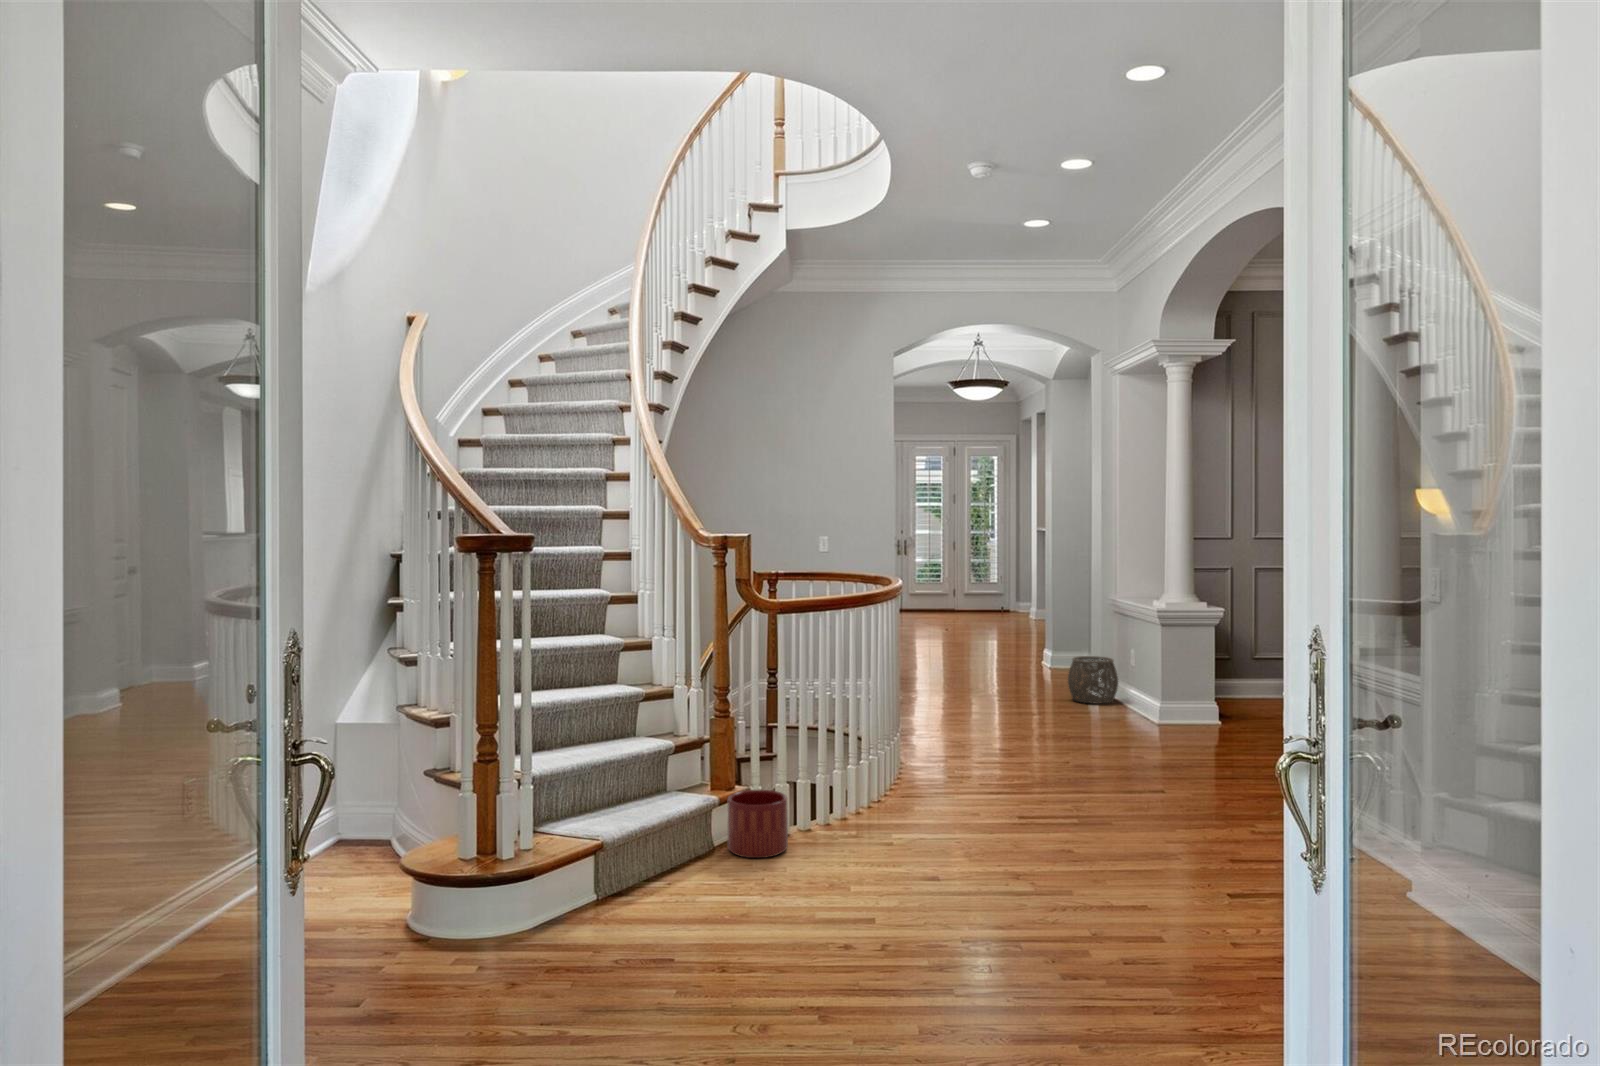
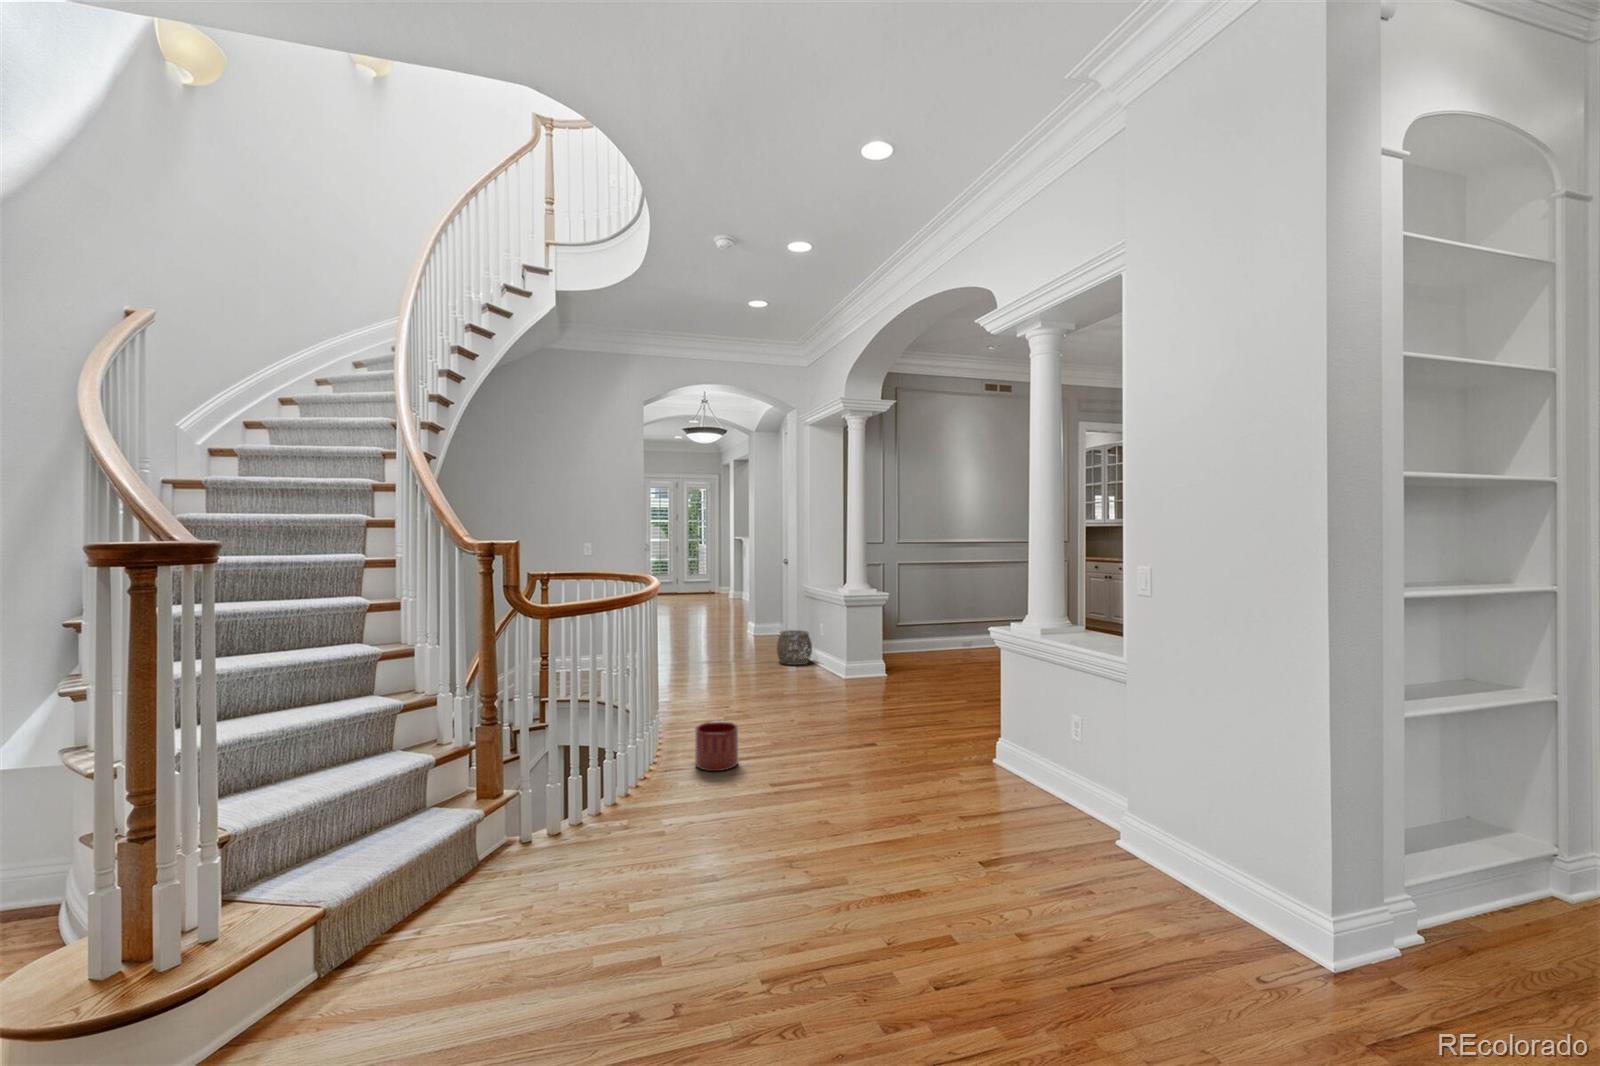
planter: present [728,790,788,858] -> present [695,721,738,771]

